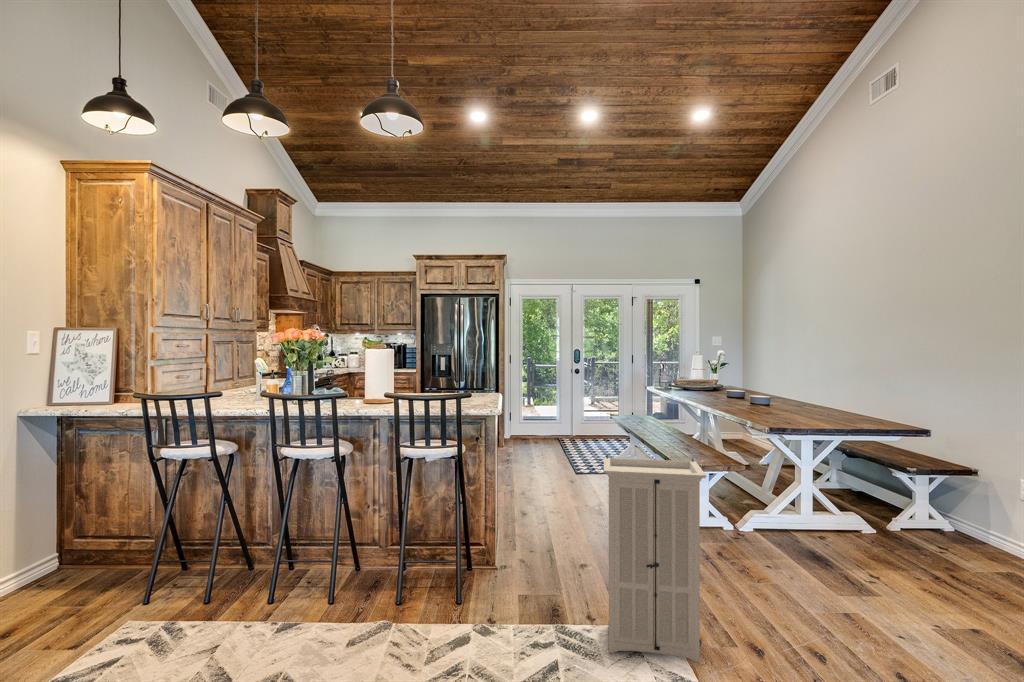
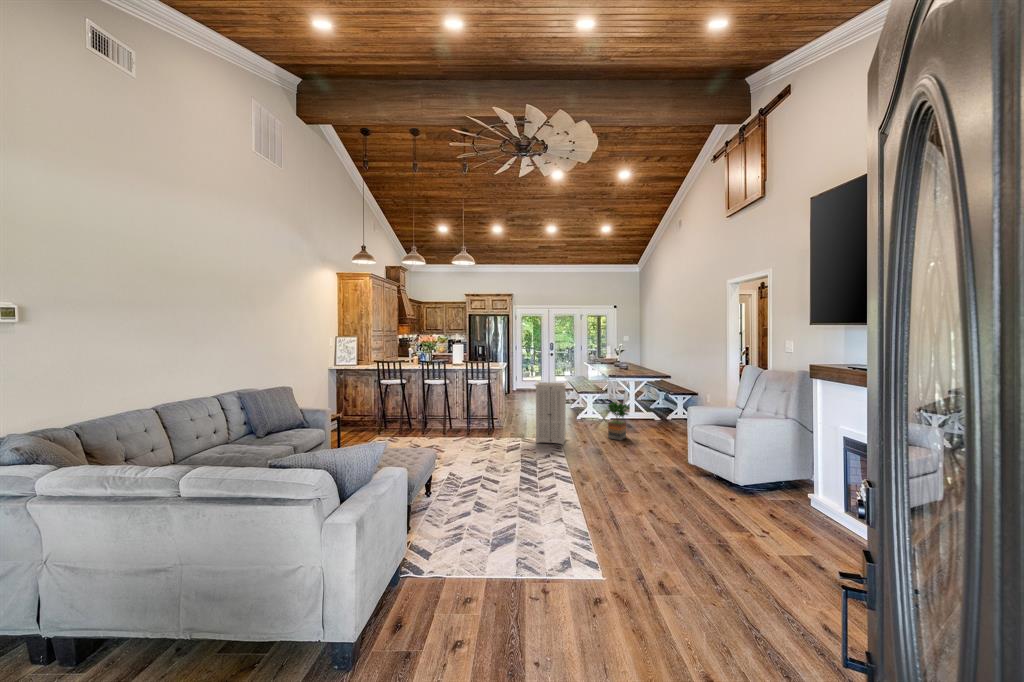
potted tree: none [793,508,876,629] -> present [608,402,629,440]

